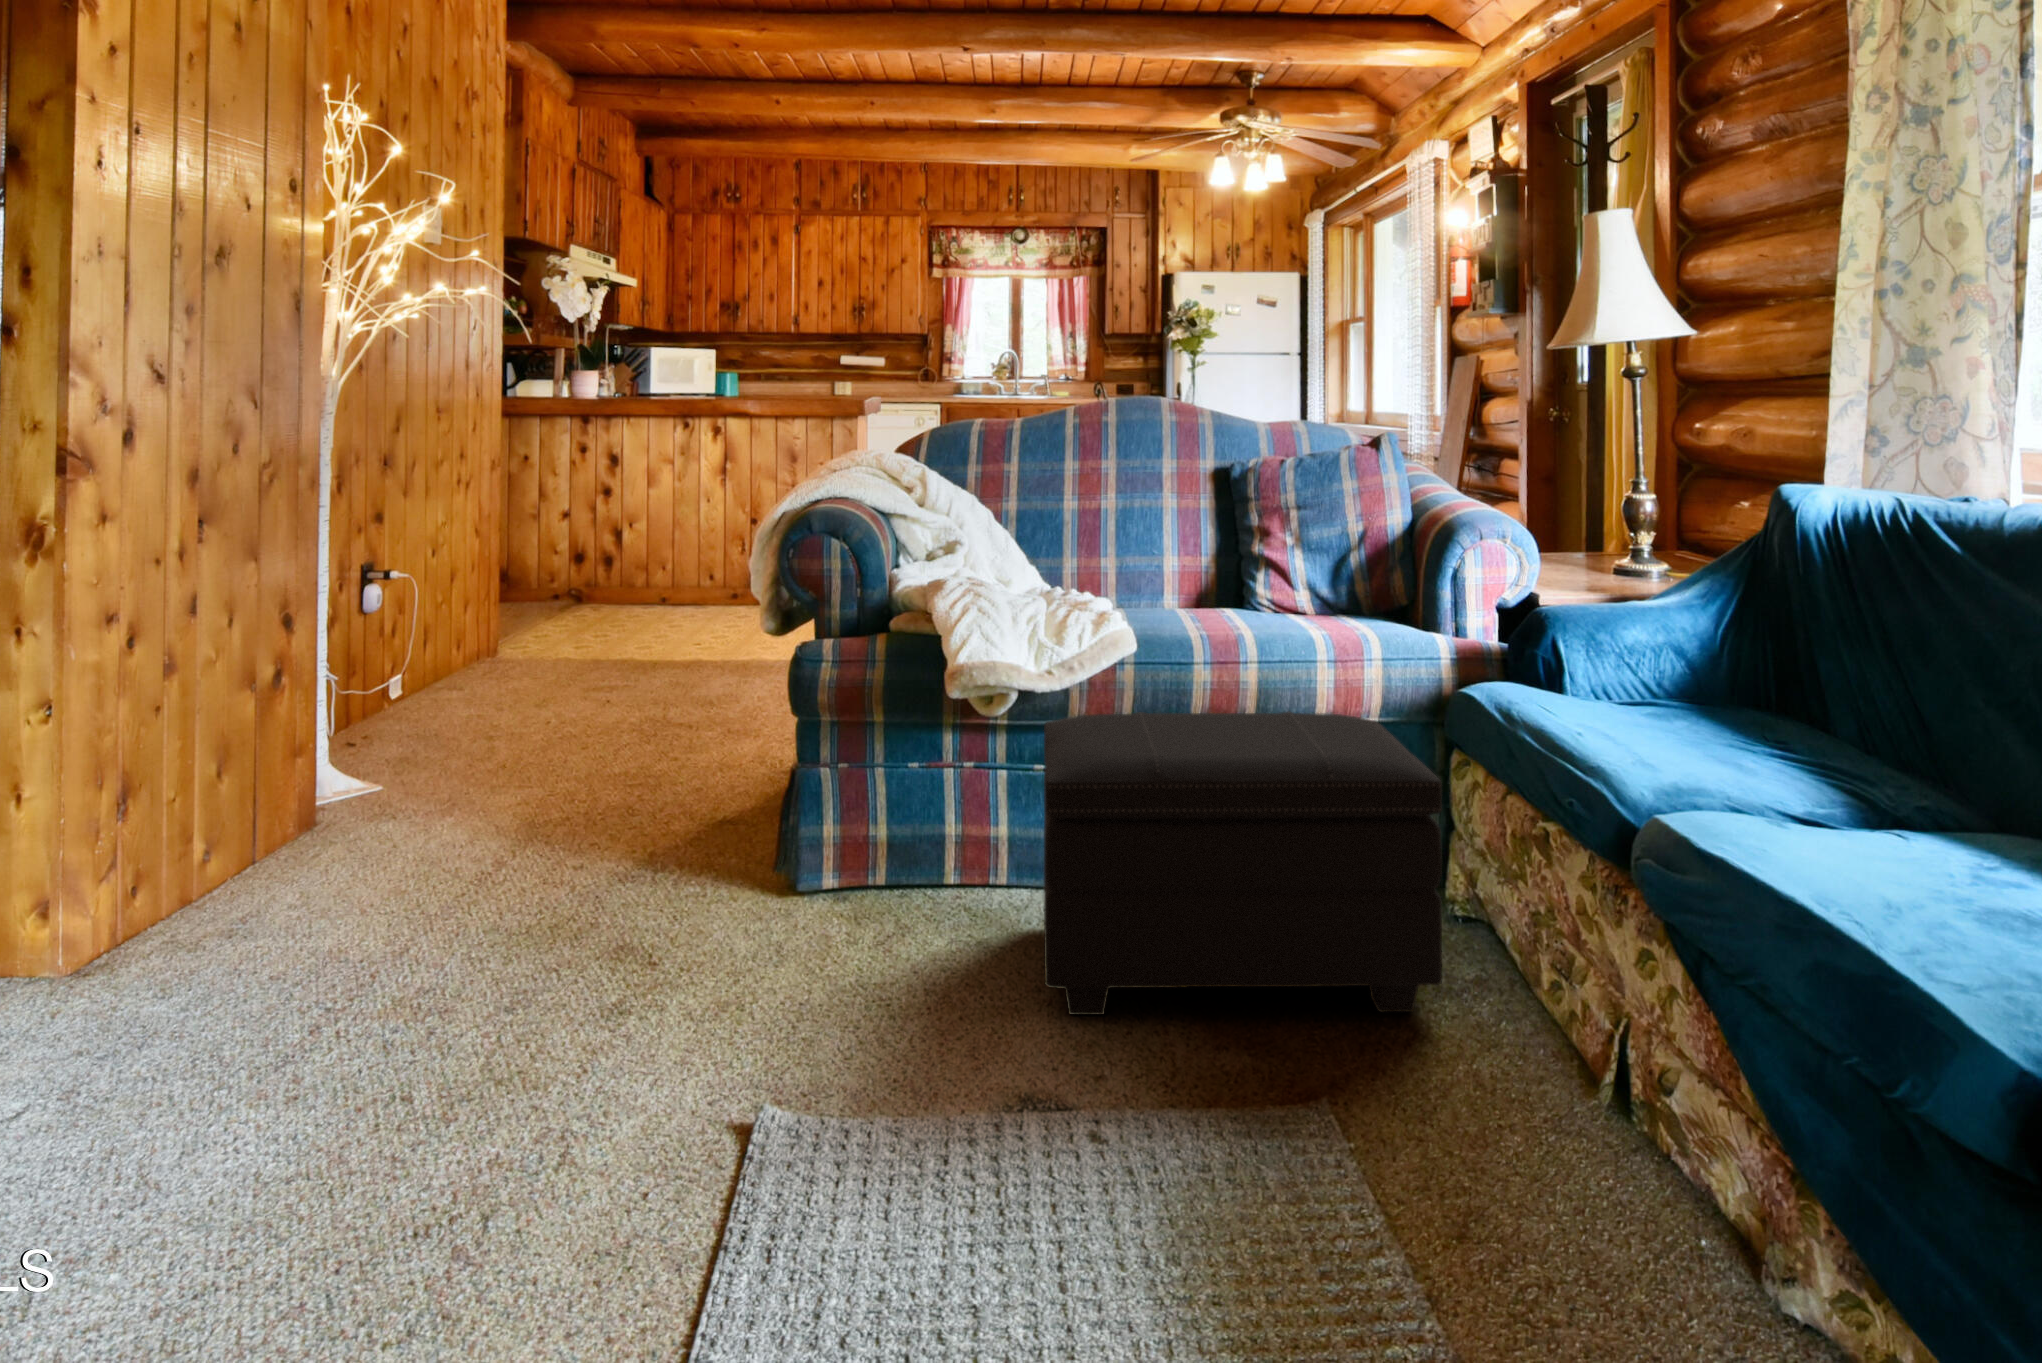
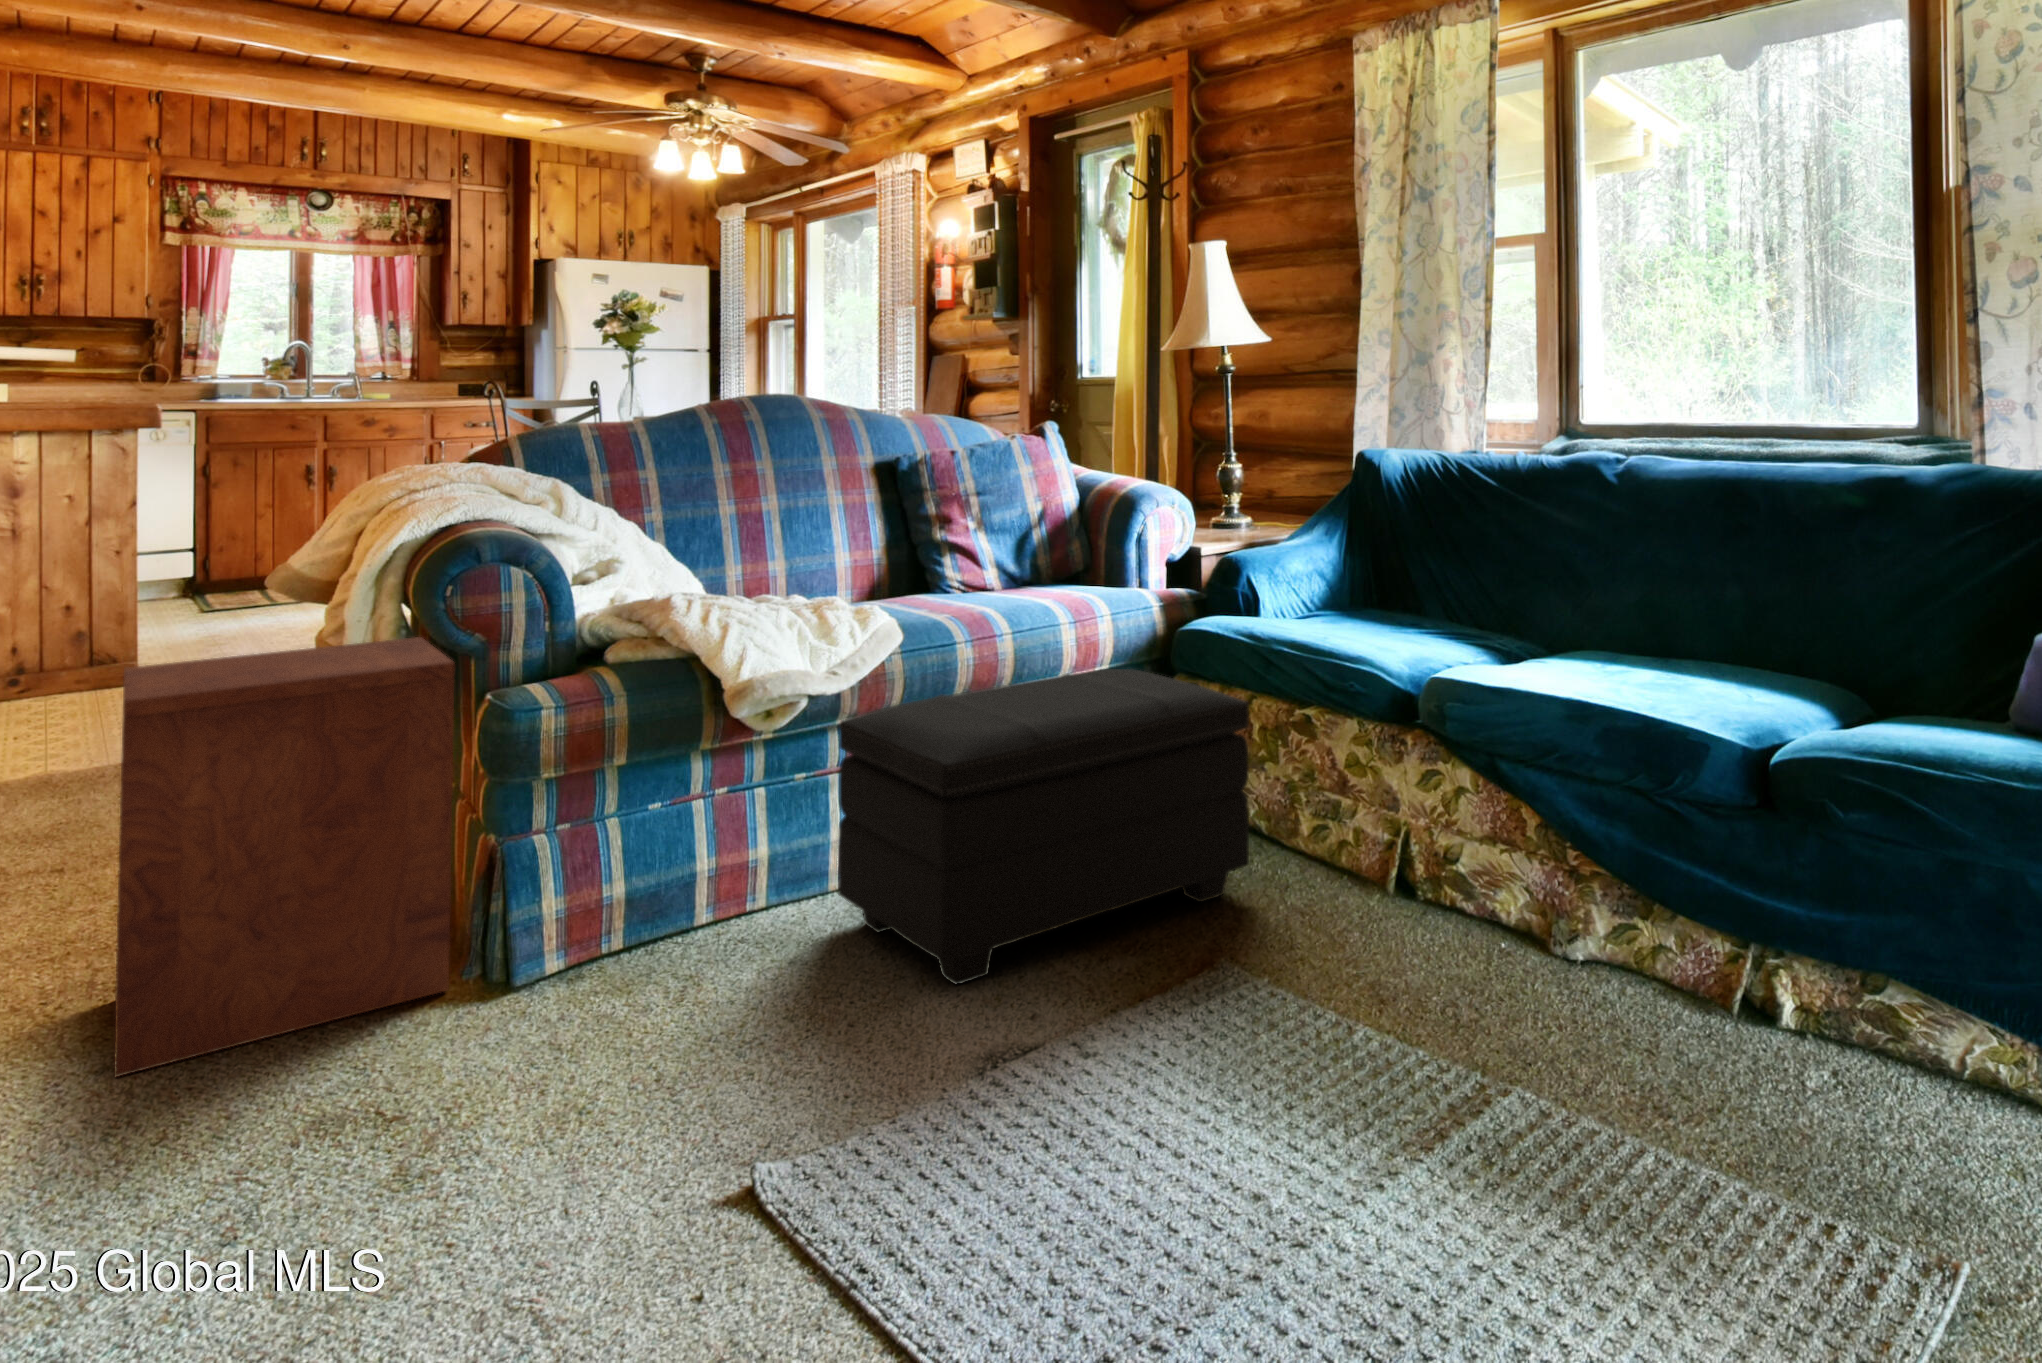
side table: none [563,596,795,891] -> present [114,637,455,1077]

